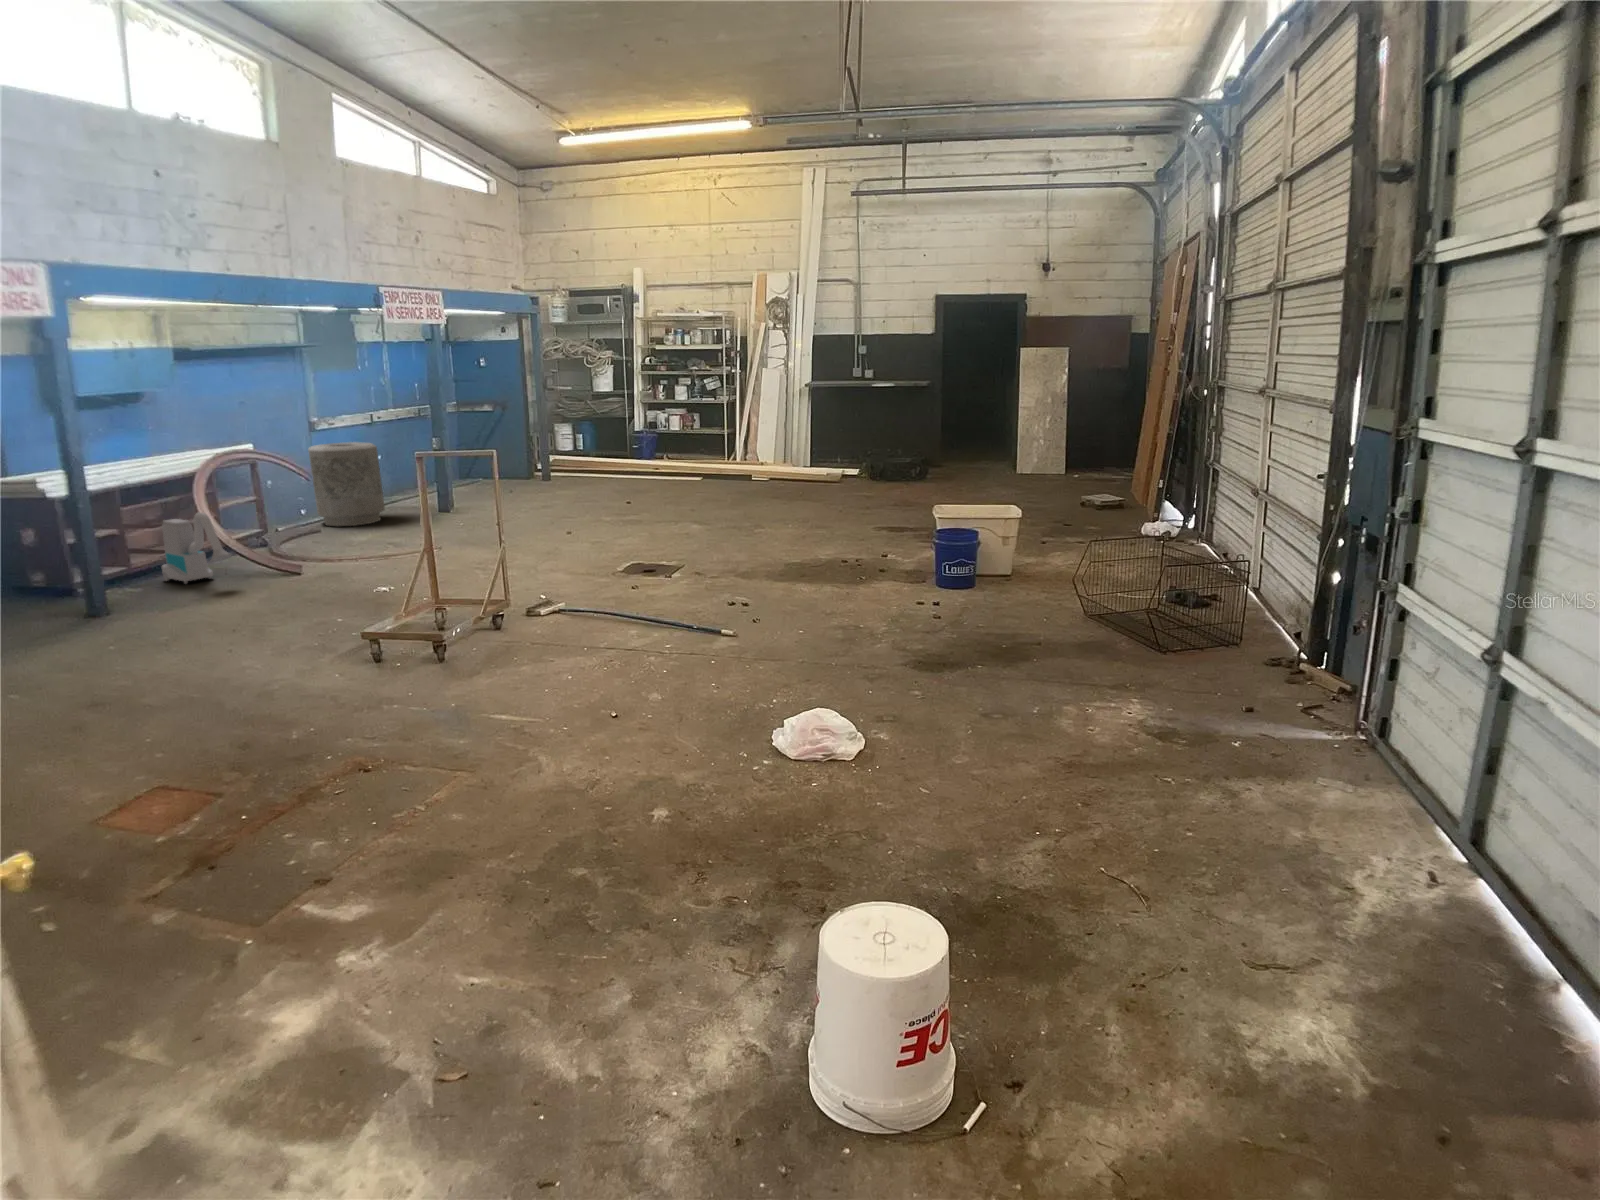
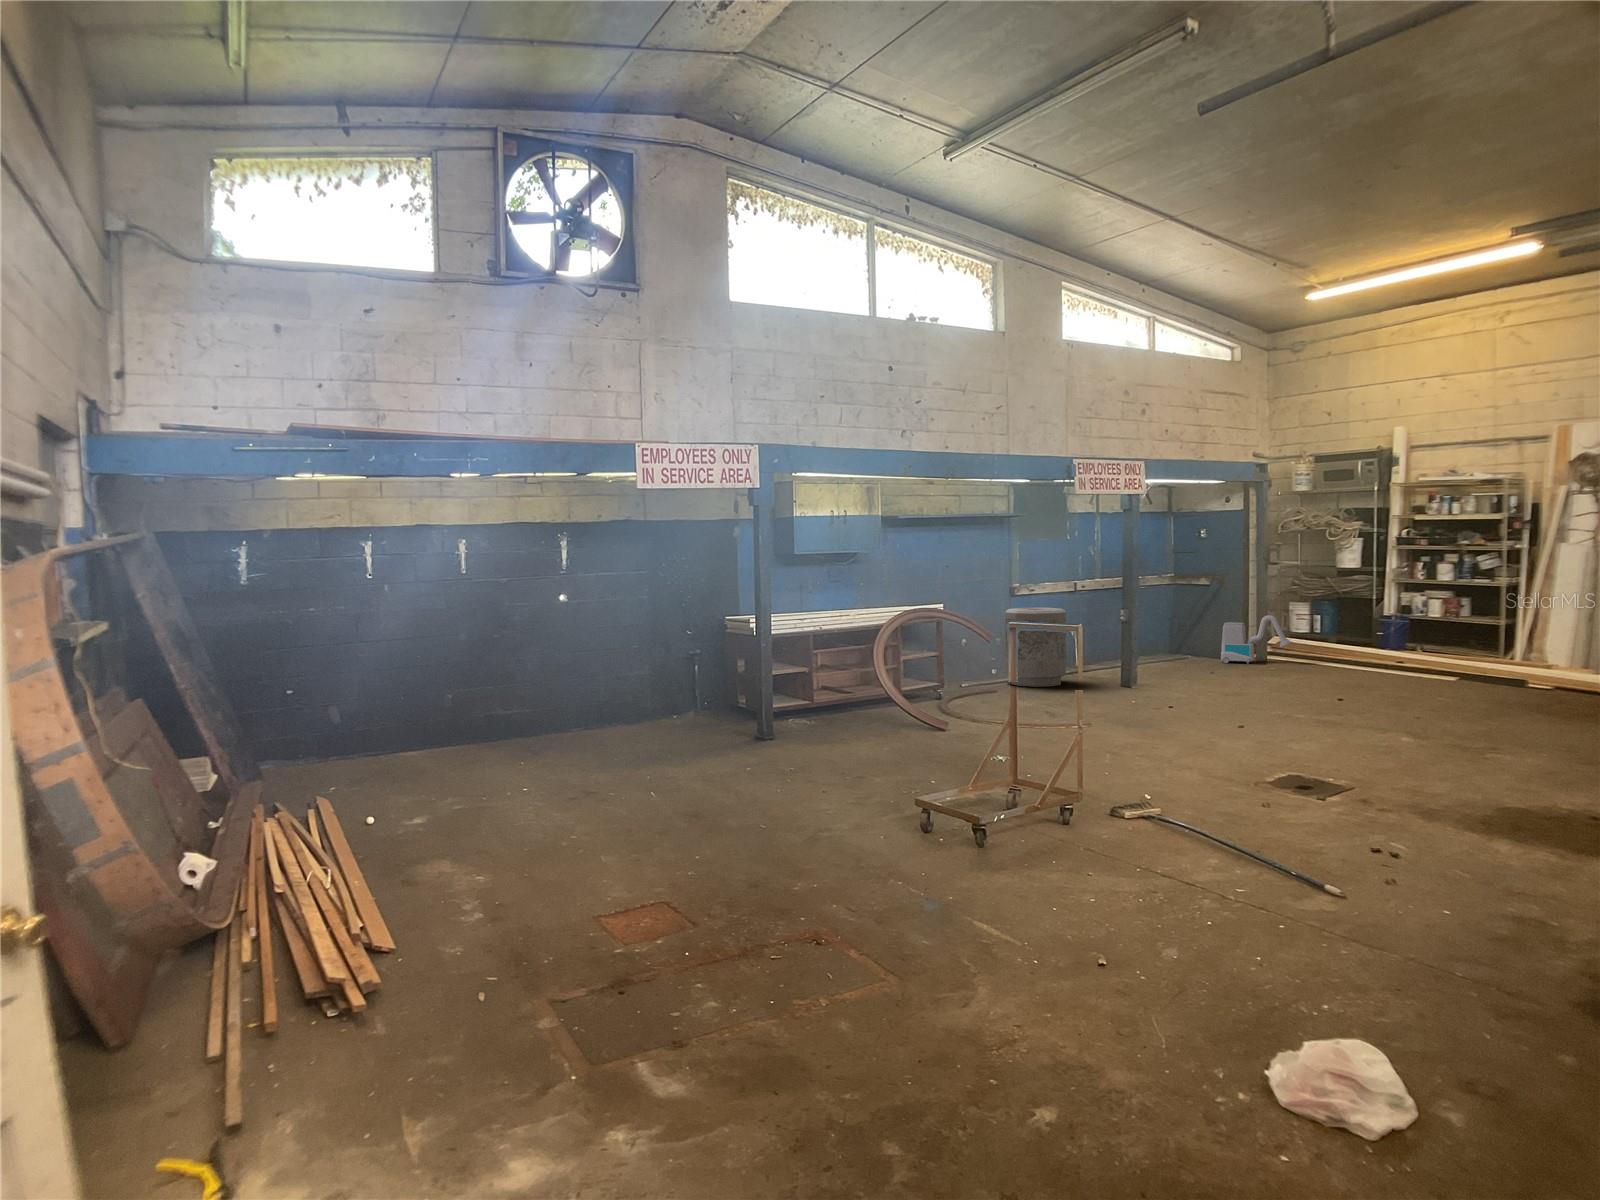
vacuum cleaner: present [162,512,232,584] -> present [1221,615,1292,664]

